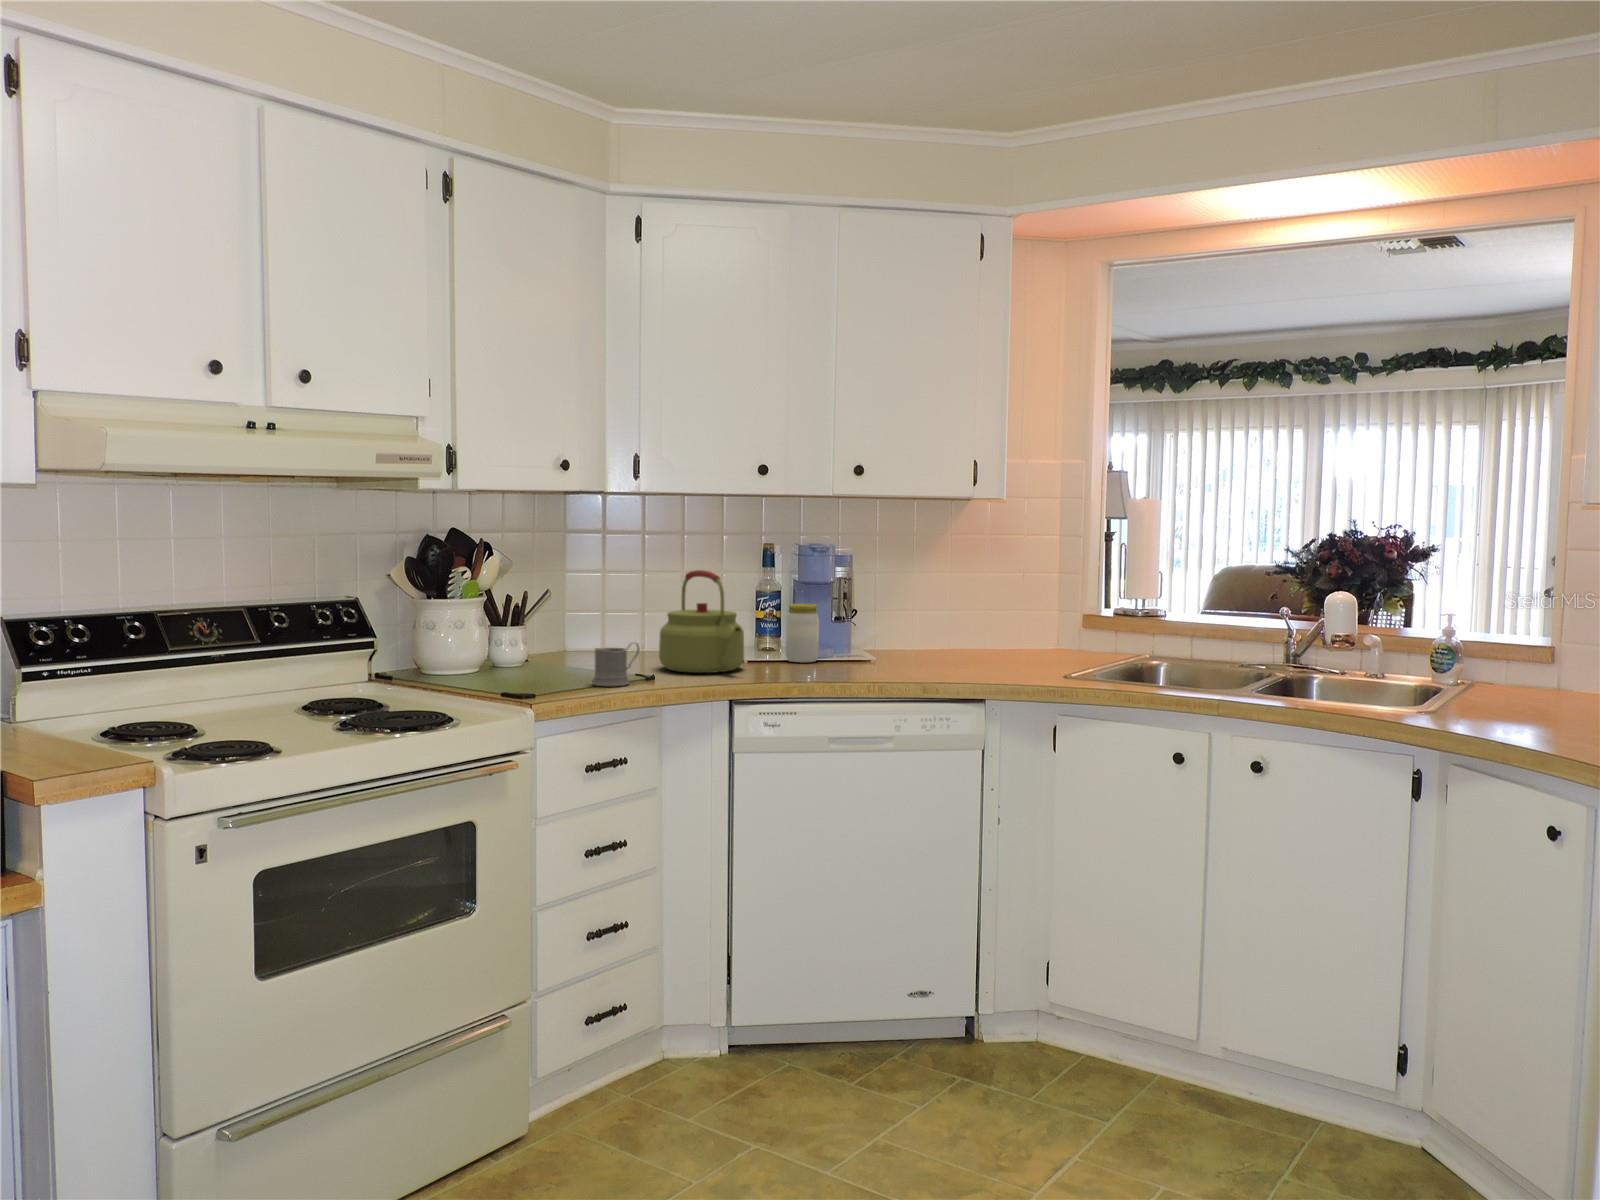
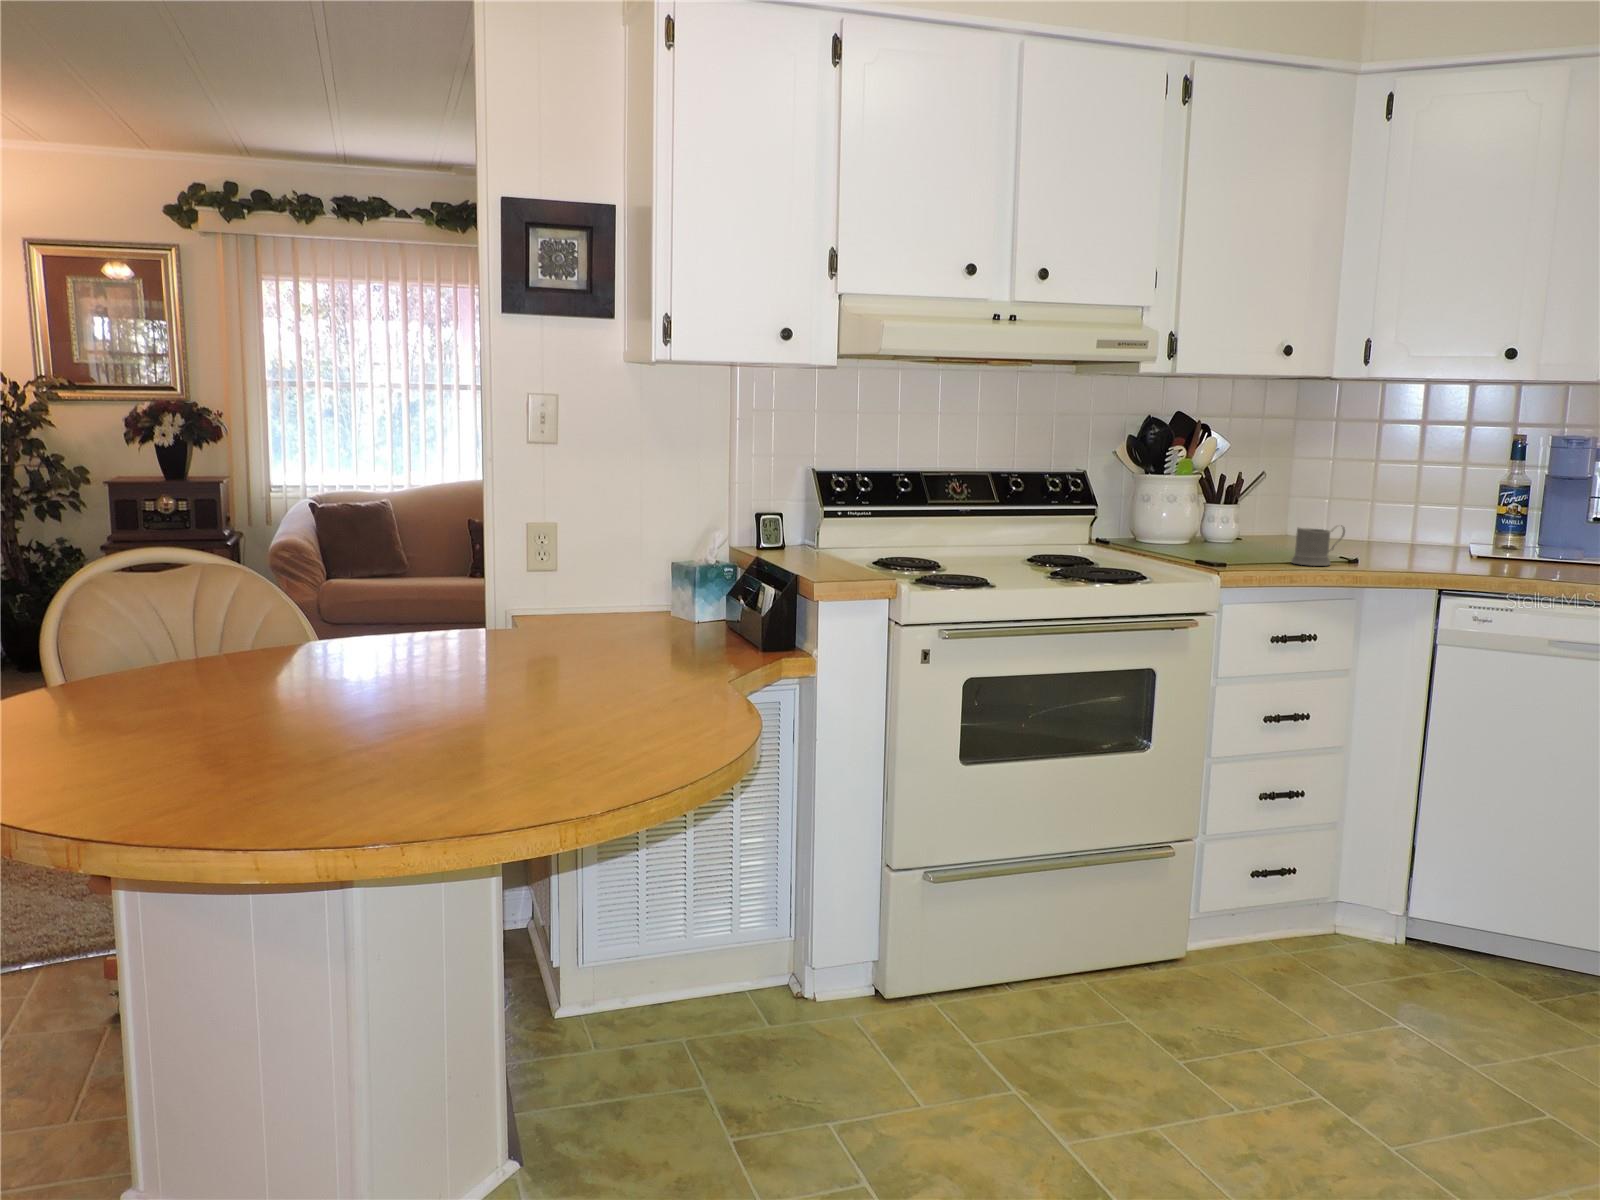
kettle: present [659,570,744,673] -> none [1372,457,1471,563]
jar: present [786,604,819,662] -> none [1526,499,1571,563]

